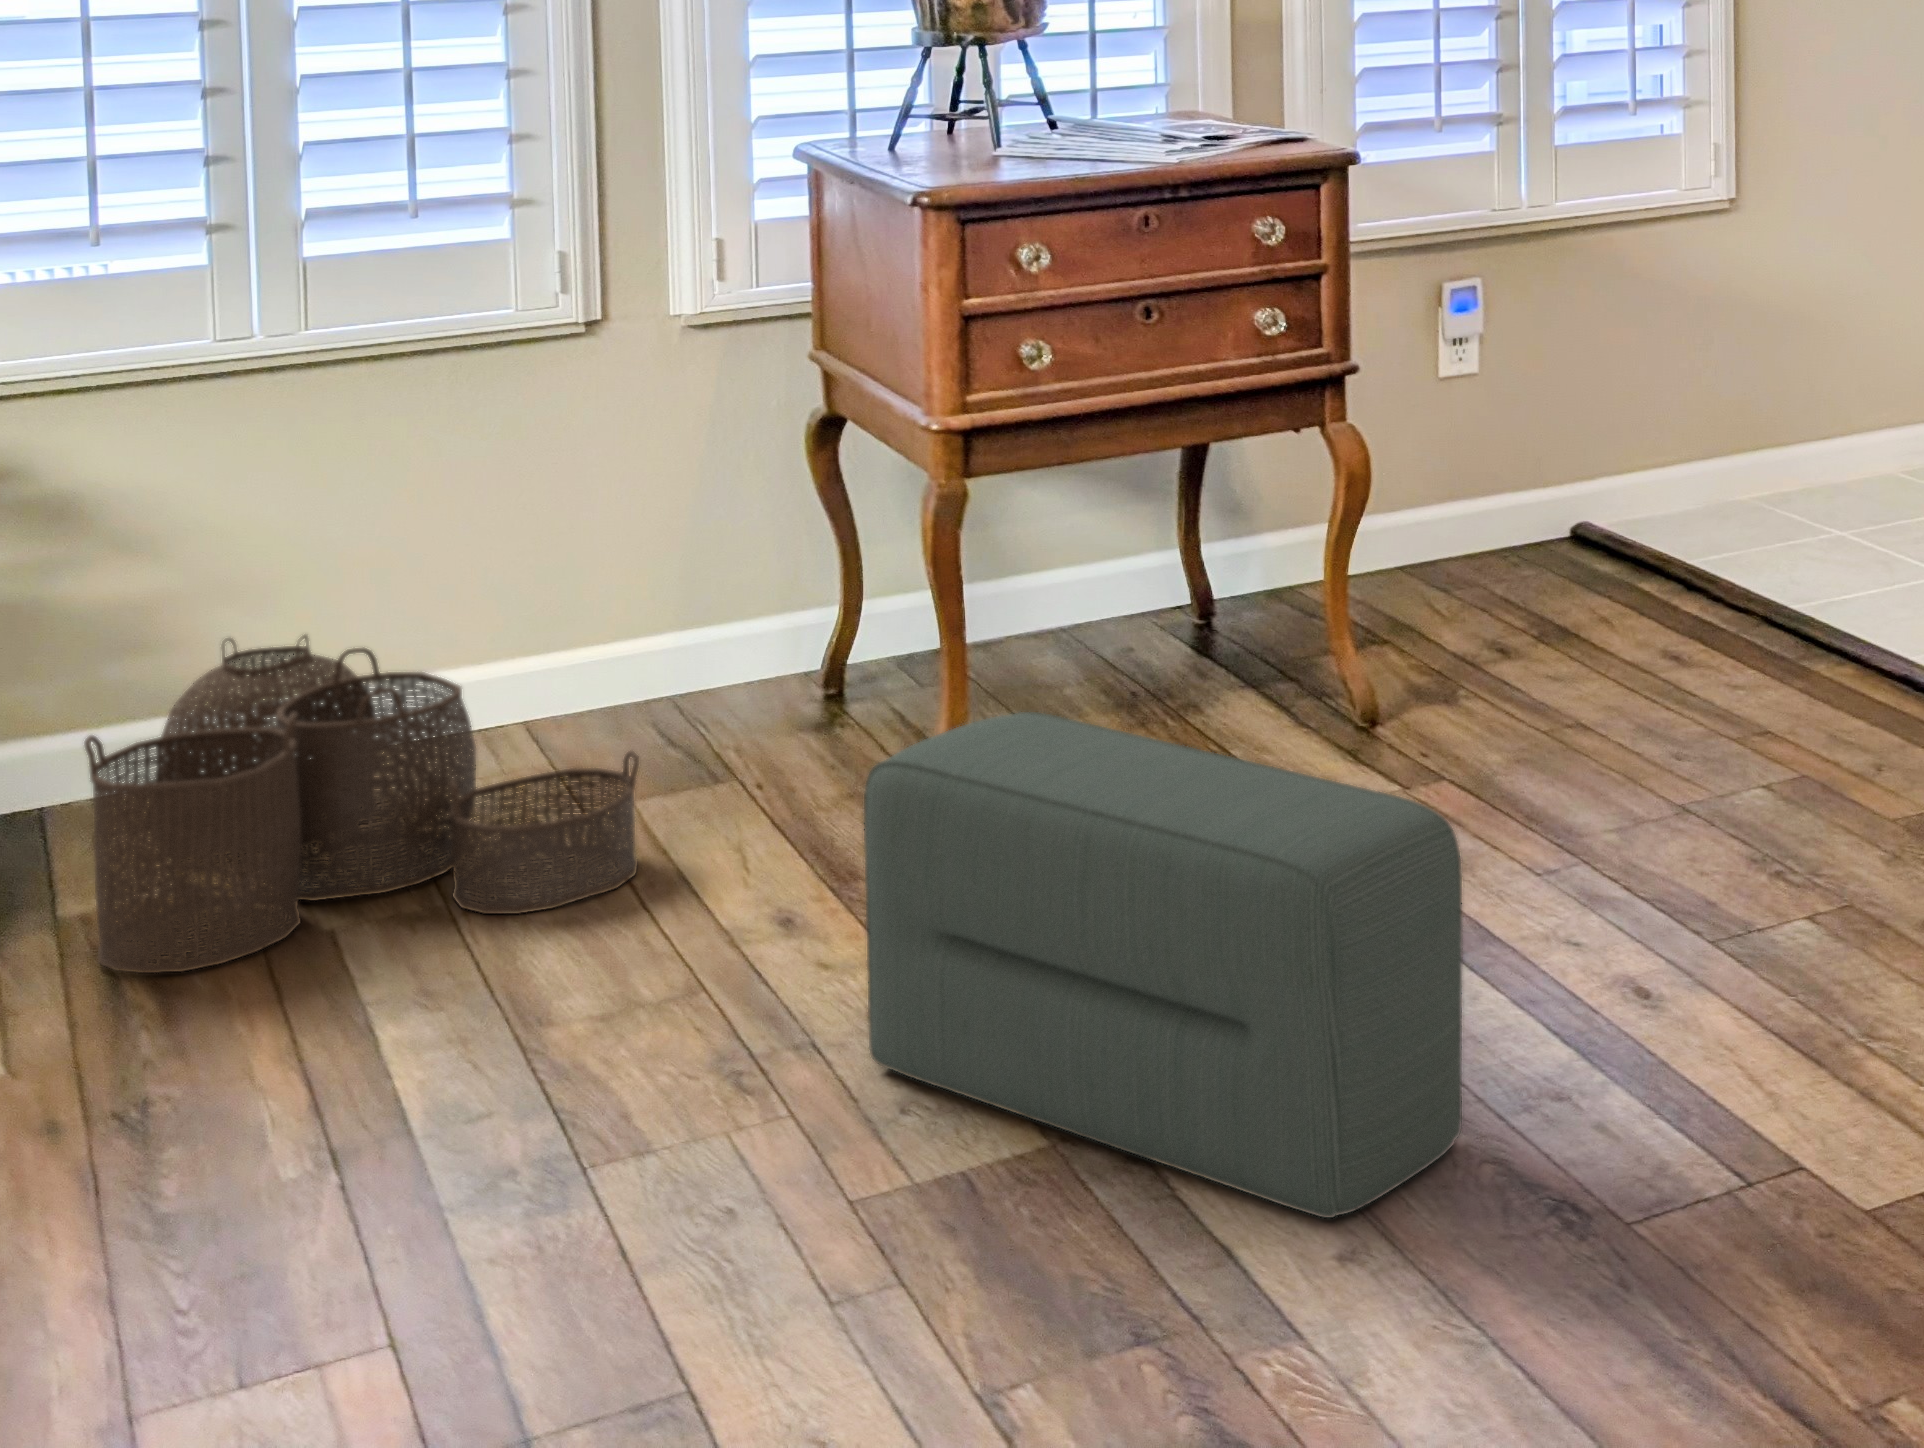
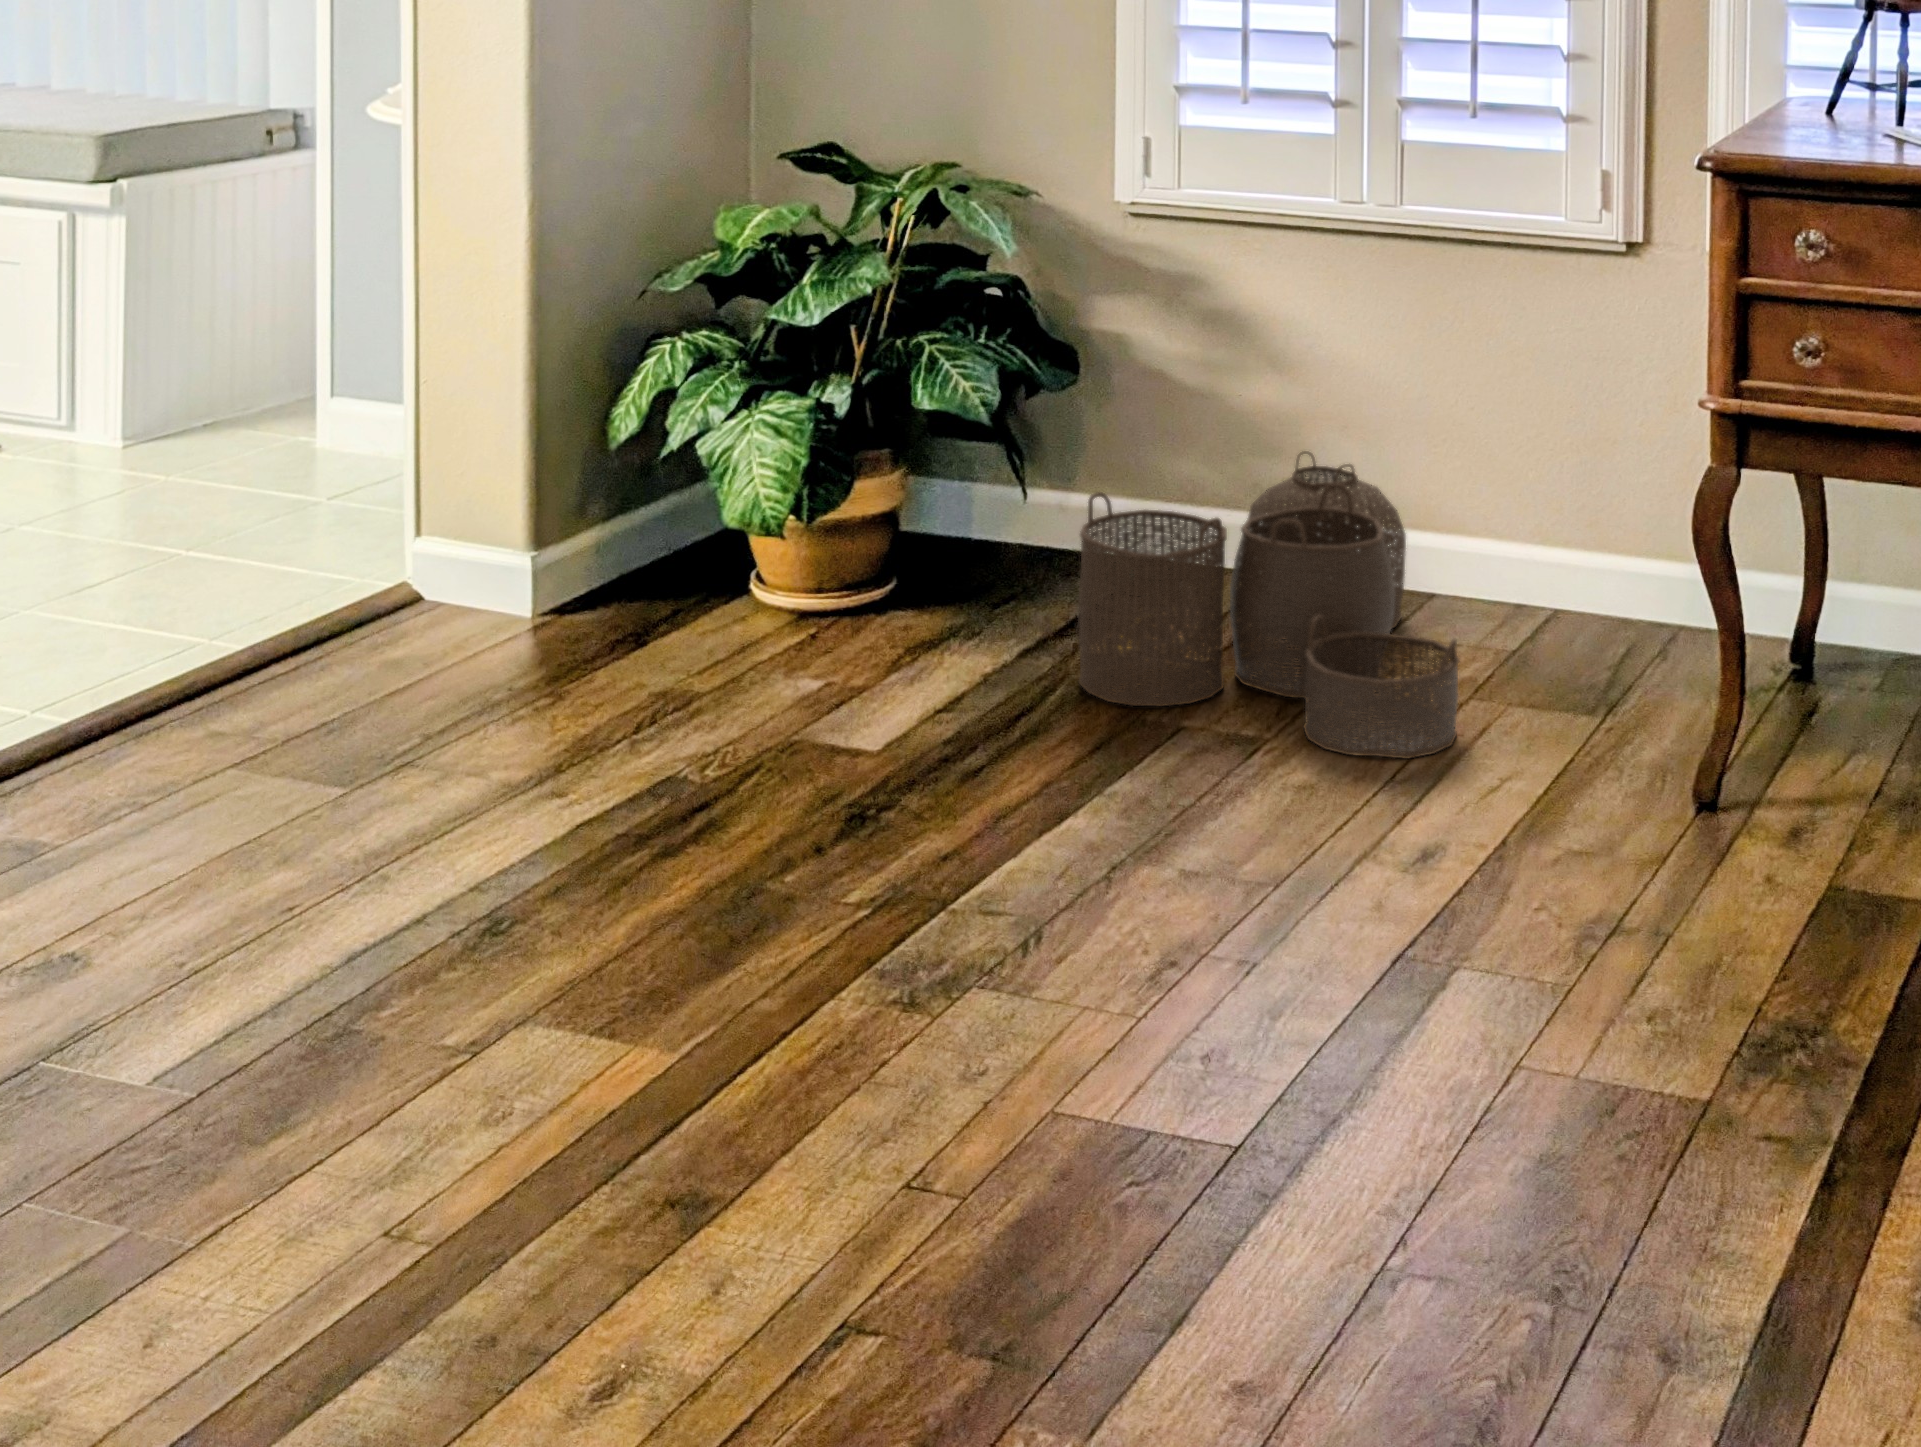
pouf: present [864,712,1463,1218] -> none [1290,684,1551,1313]

